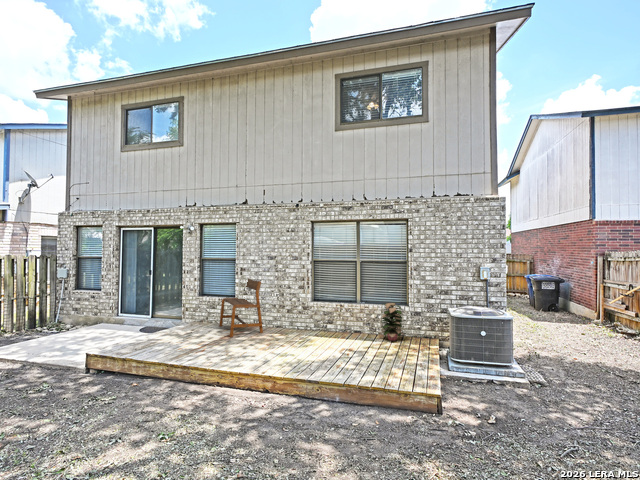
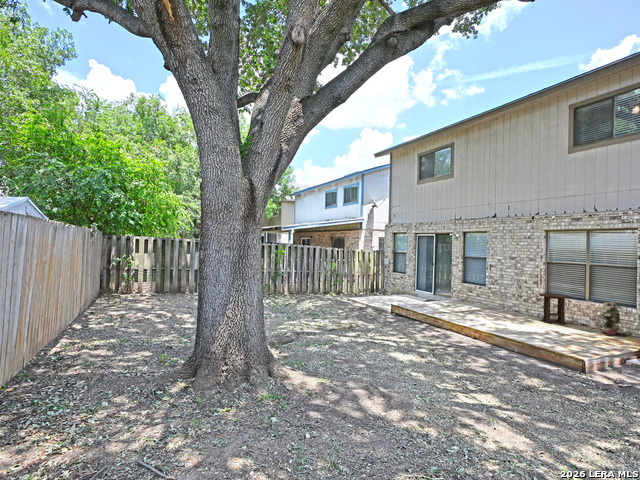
bench: present [219,278,263,337] -> none [473,273,500,313]
side table: none [313,299,346,339] -> present [539,293,570,325]

